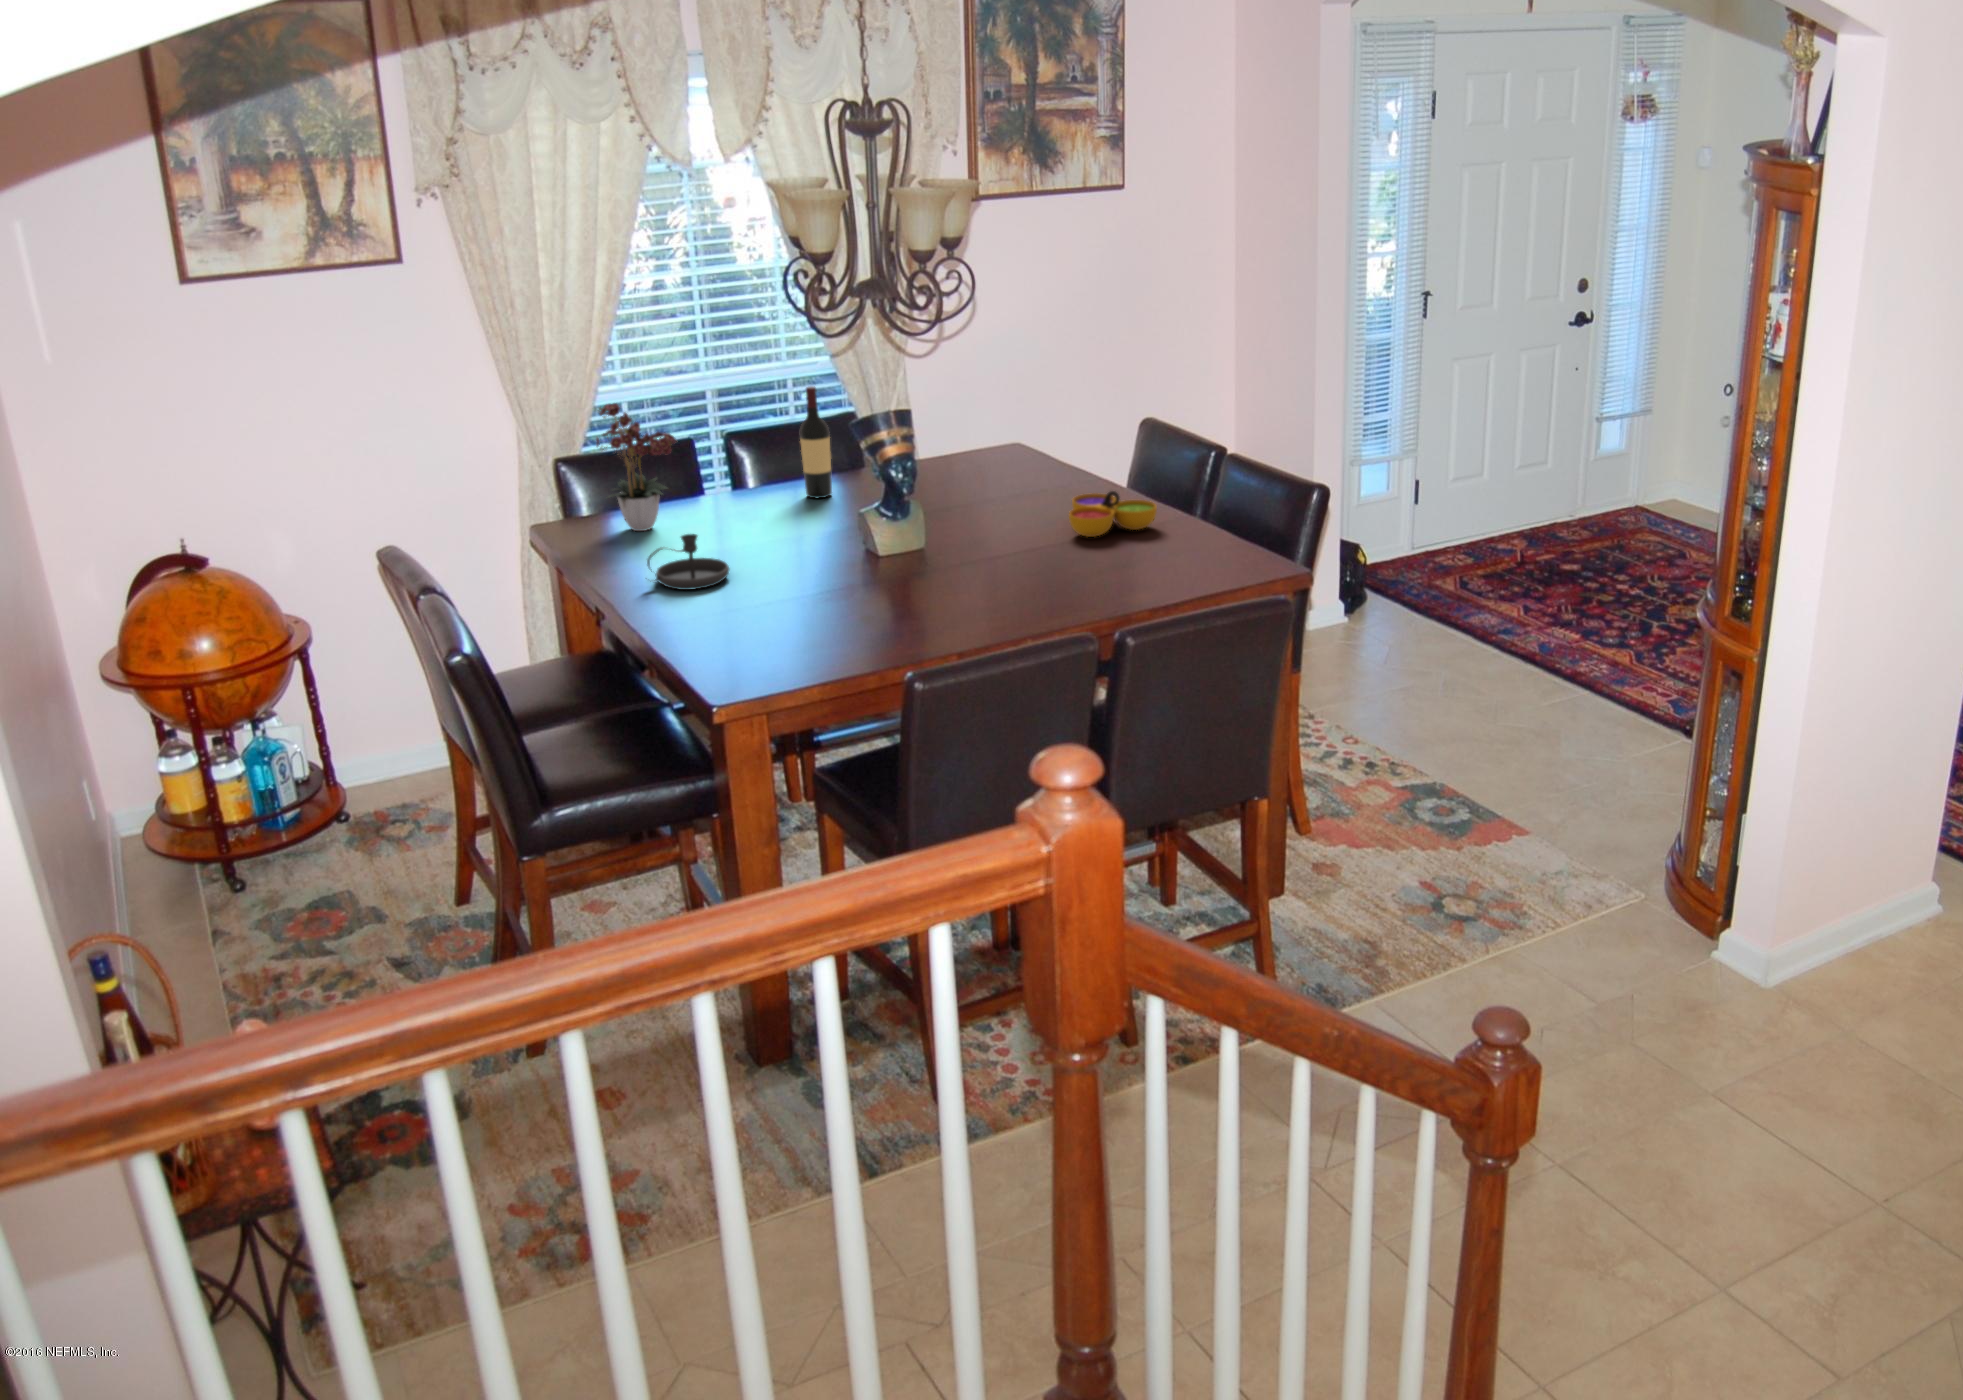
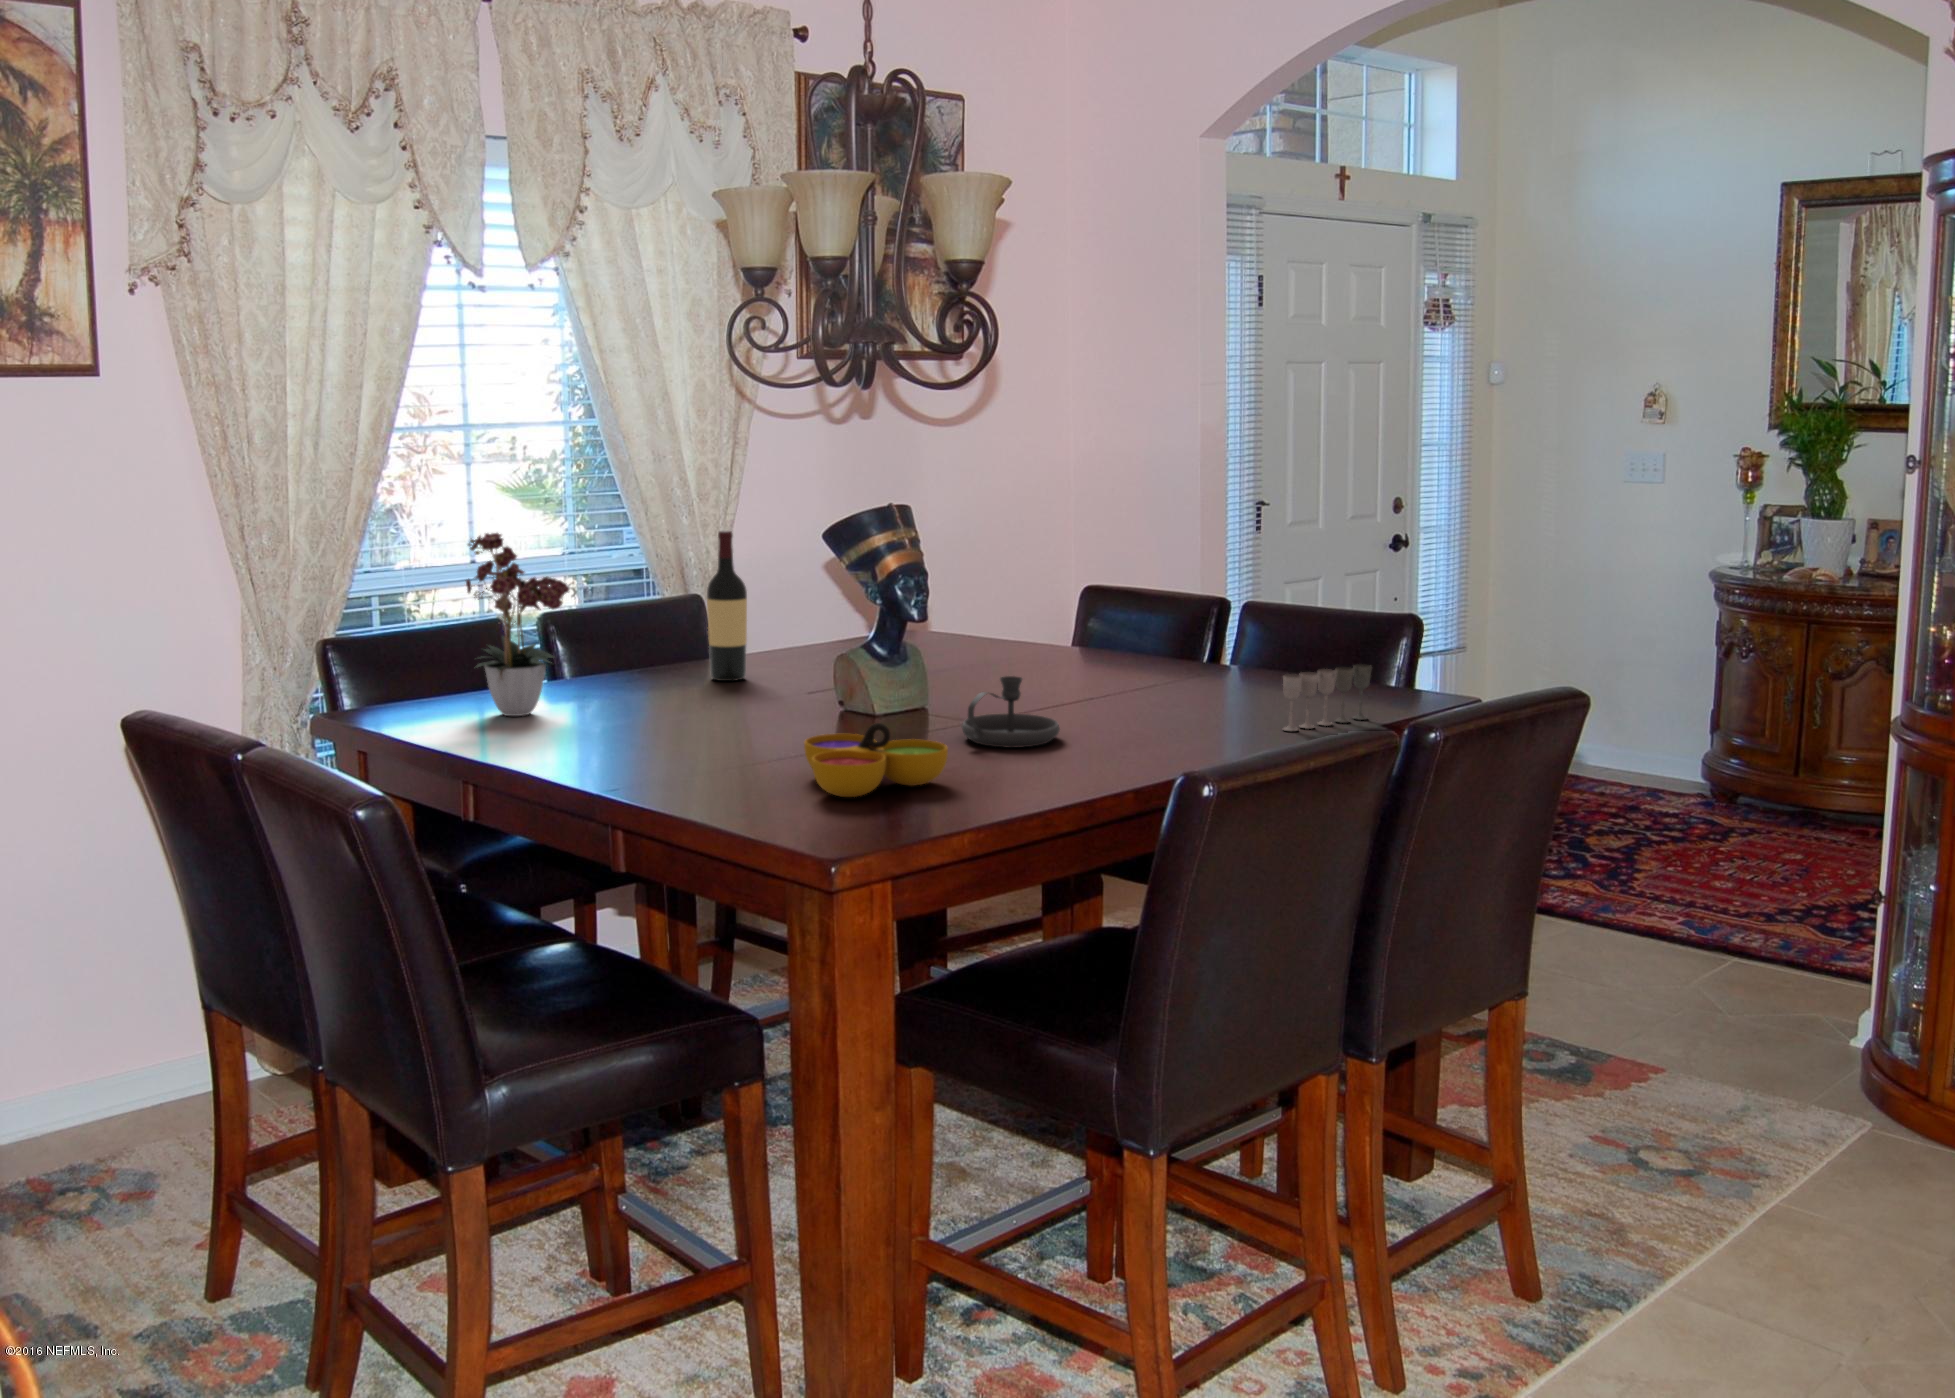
decorative bowl: present [1069,491,1157,537] -> present [804,723,948,797]
wine glass: none [1163,518,1249,572] -> present [1283,664,1372,731]
candlestick: present [647,534,729,590] -> present [962,676,1060,748]

